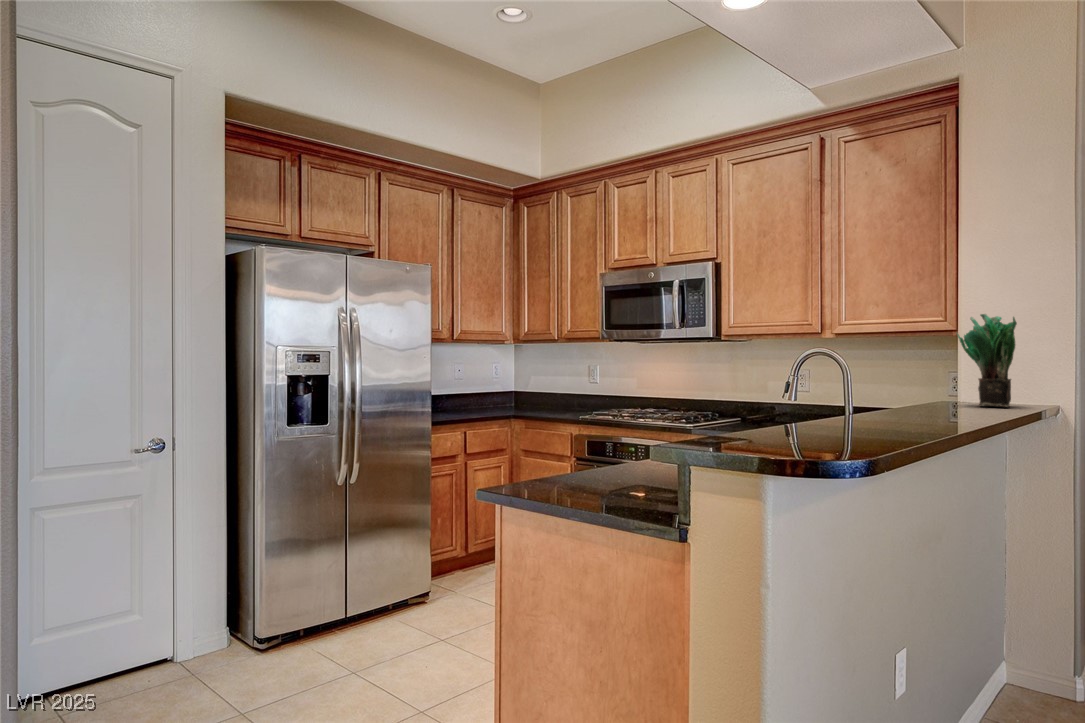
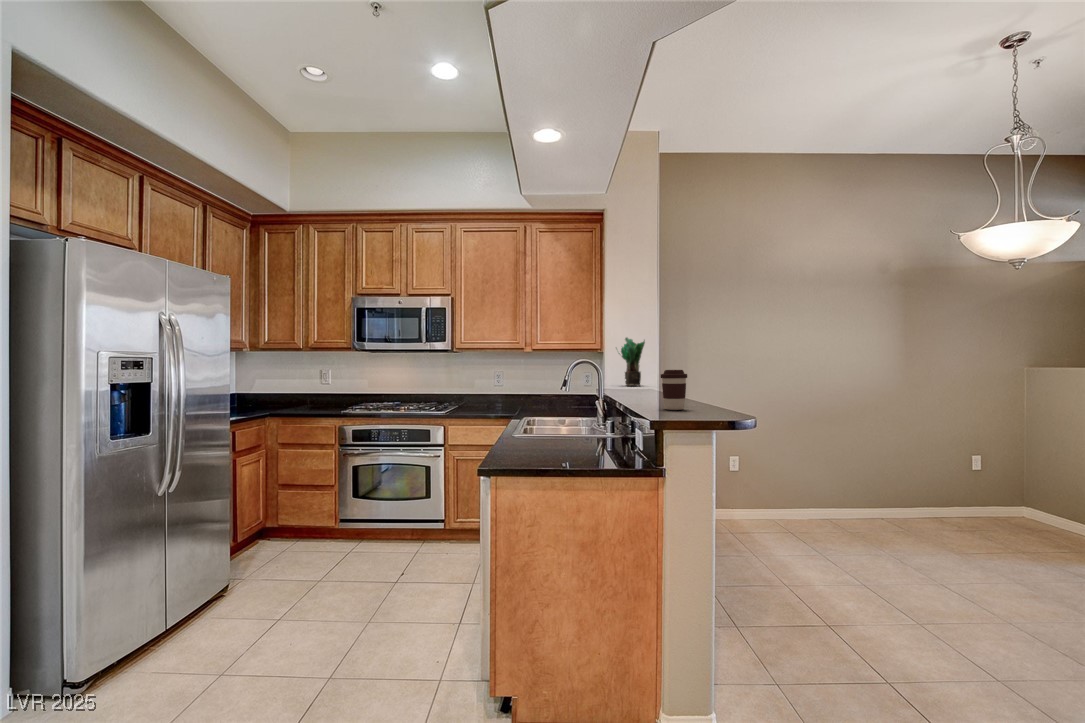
coffee cup: none [706,377,753,449] -> present [661,370,687,410]

